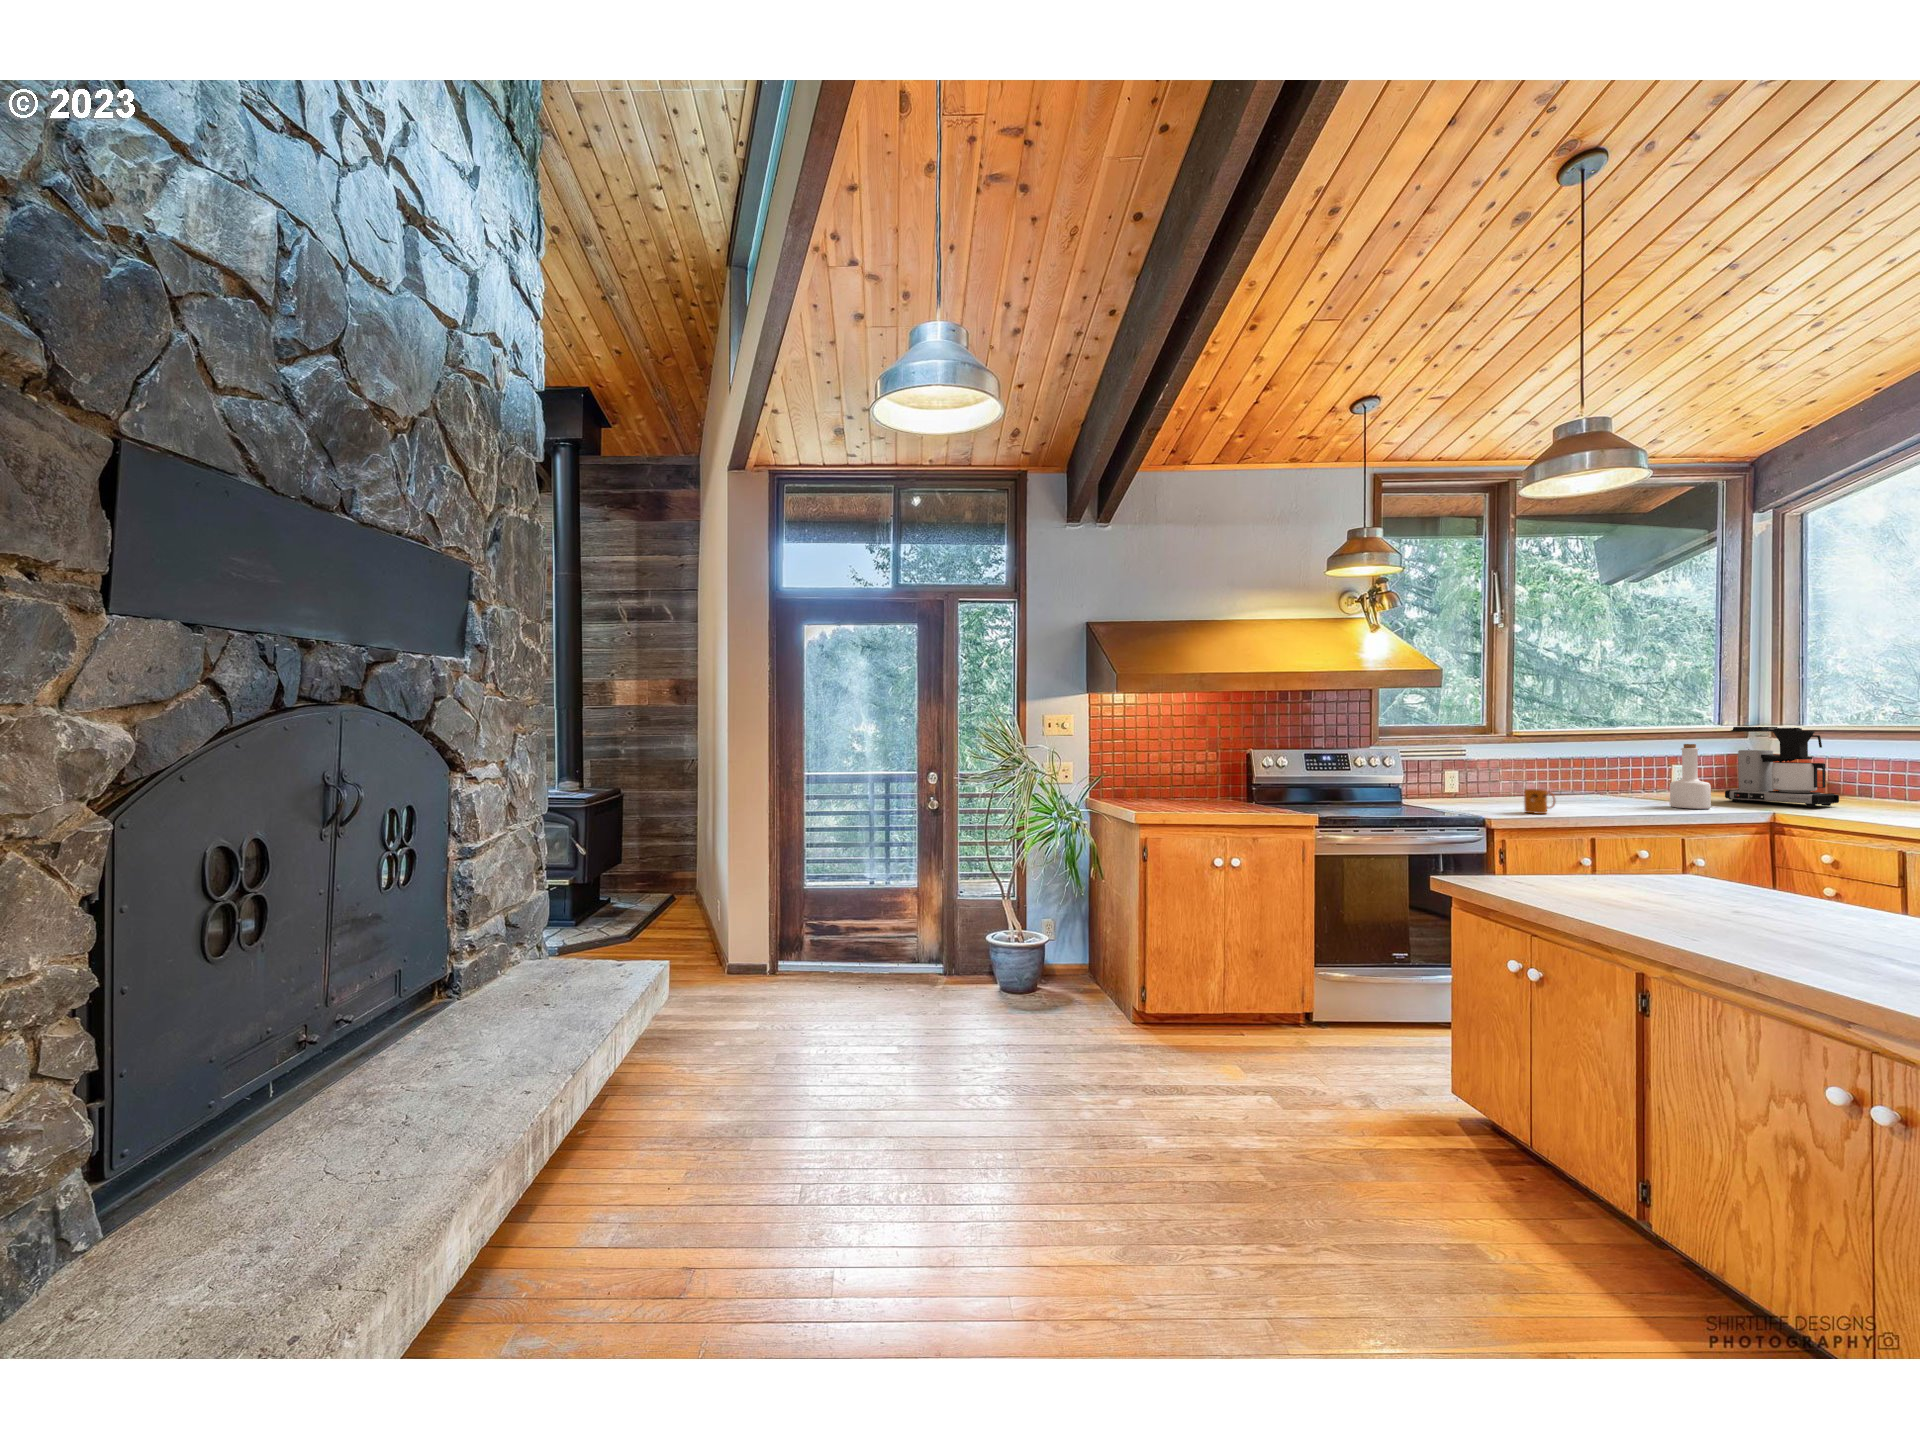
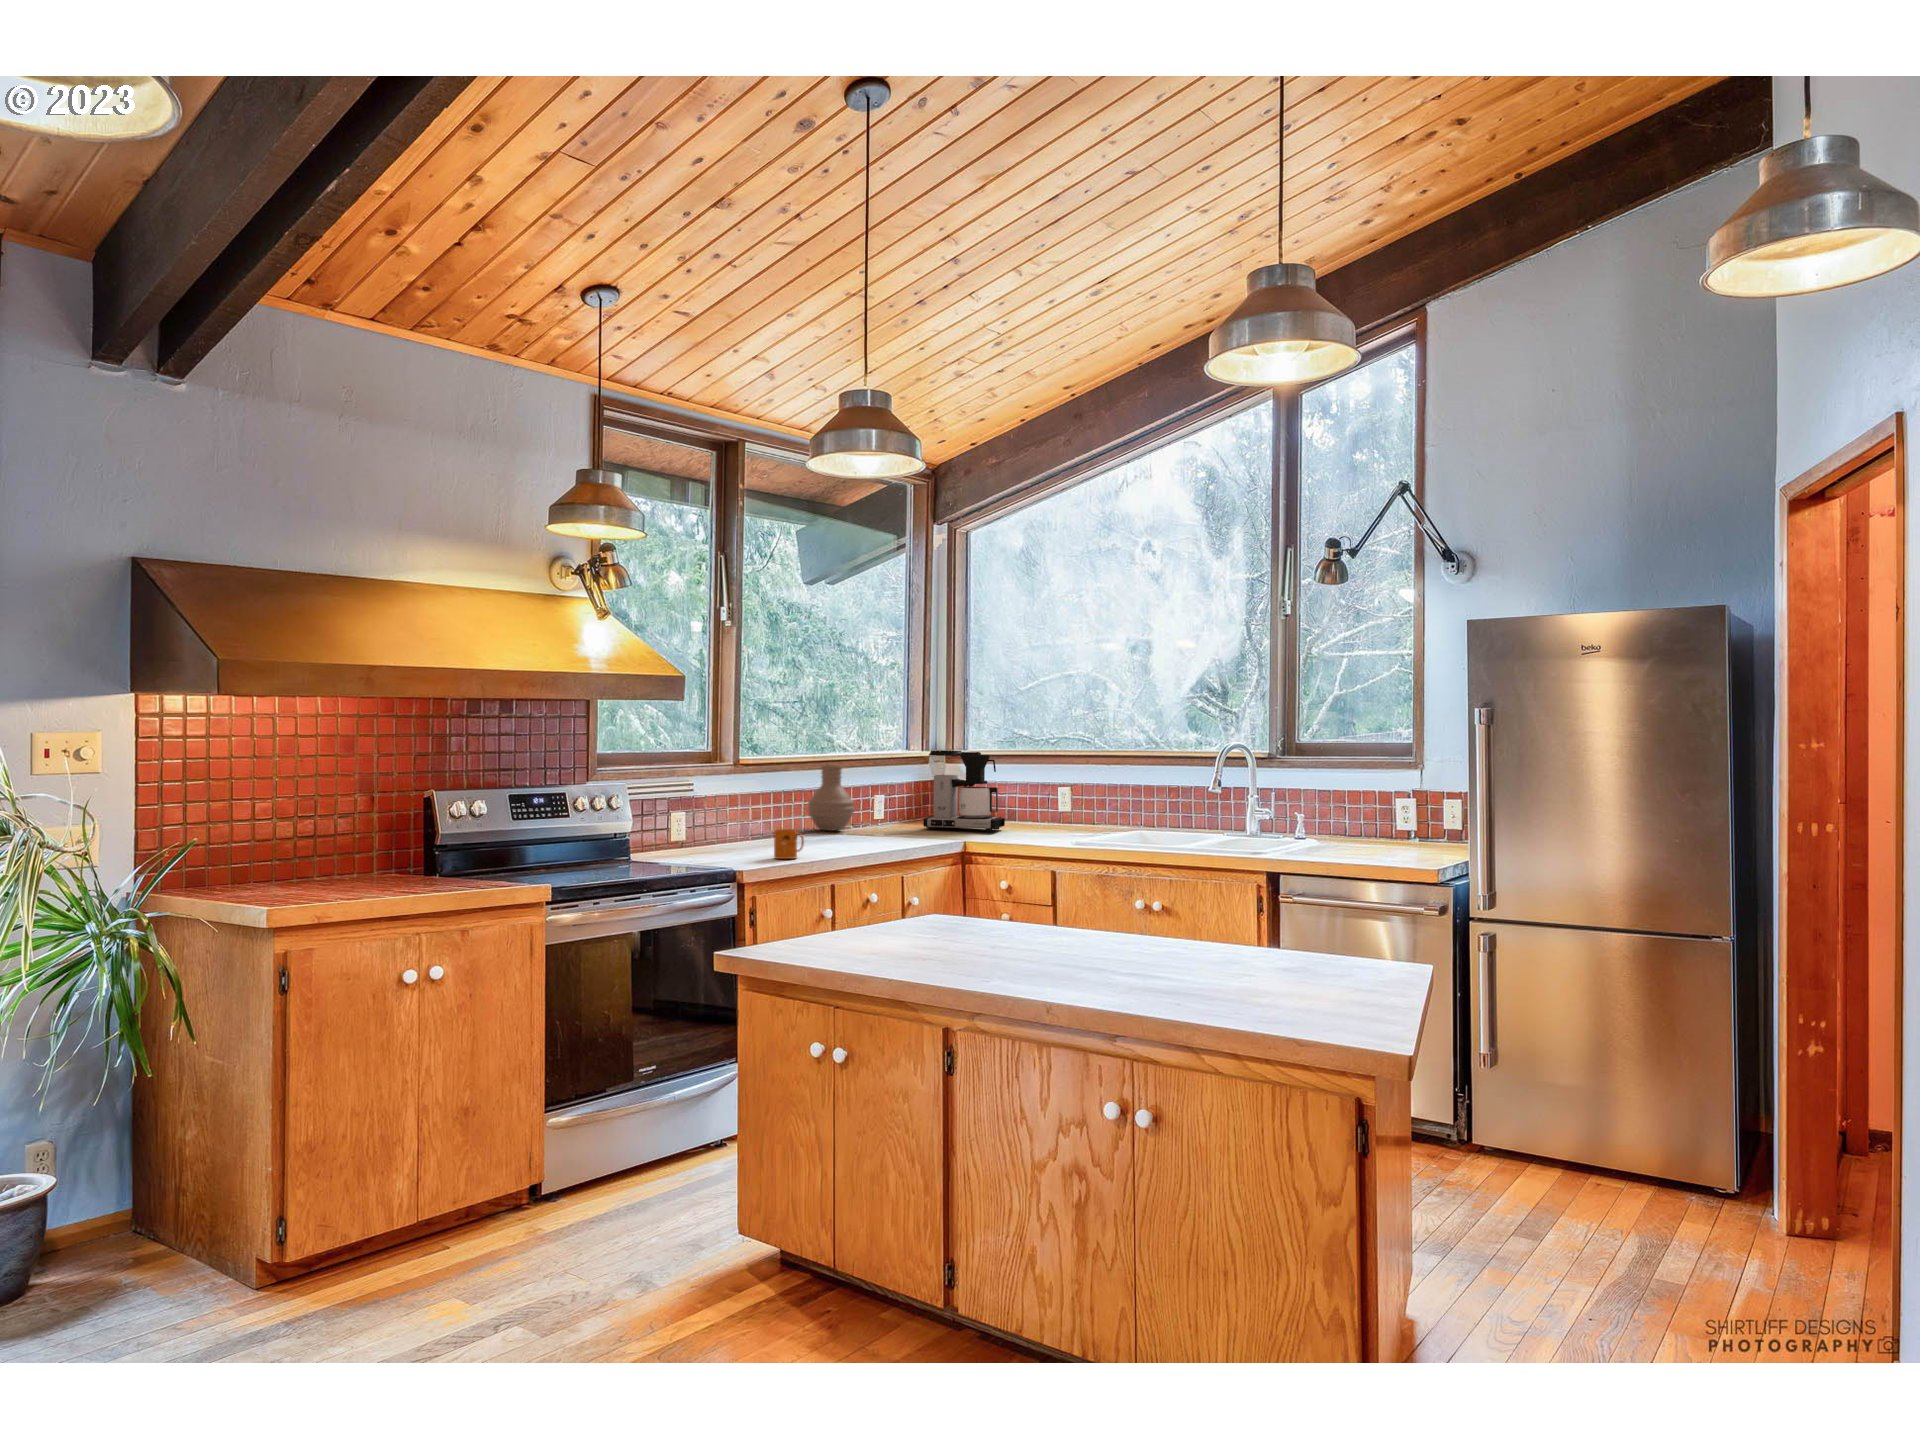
vase: none [1588,740,1640,796] -> present [808,765,855,831]
bottle: present [1670,744,1711,809] -> none [889,770,923,841]

